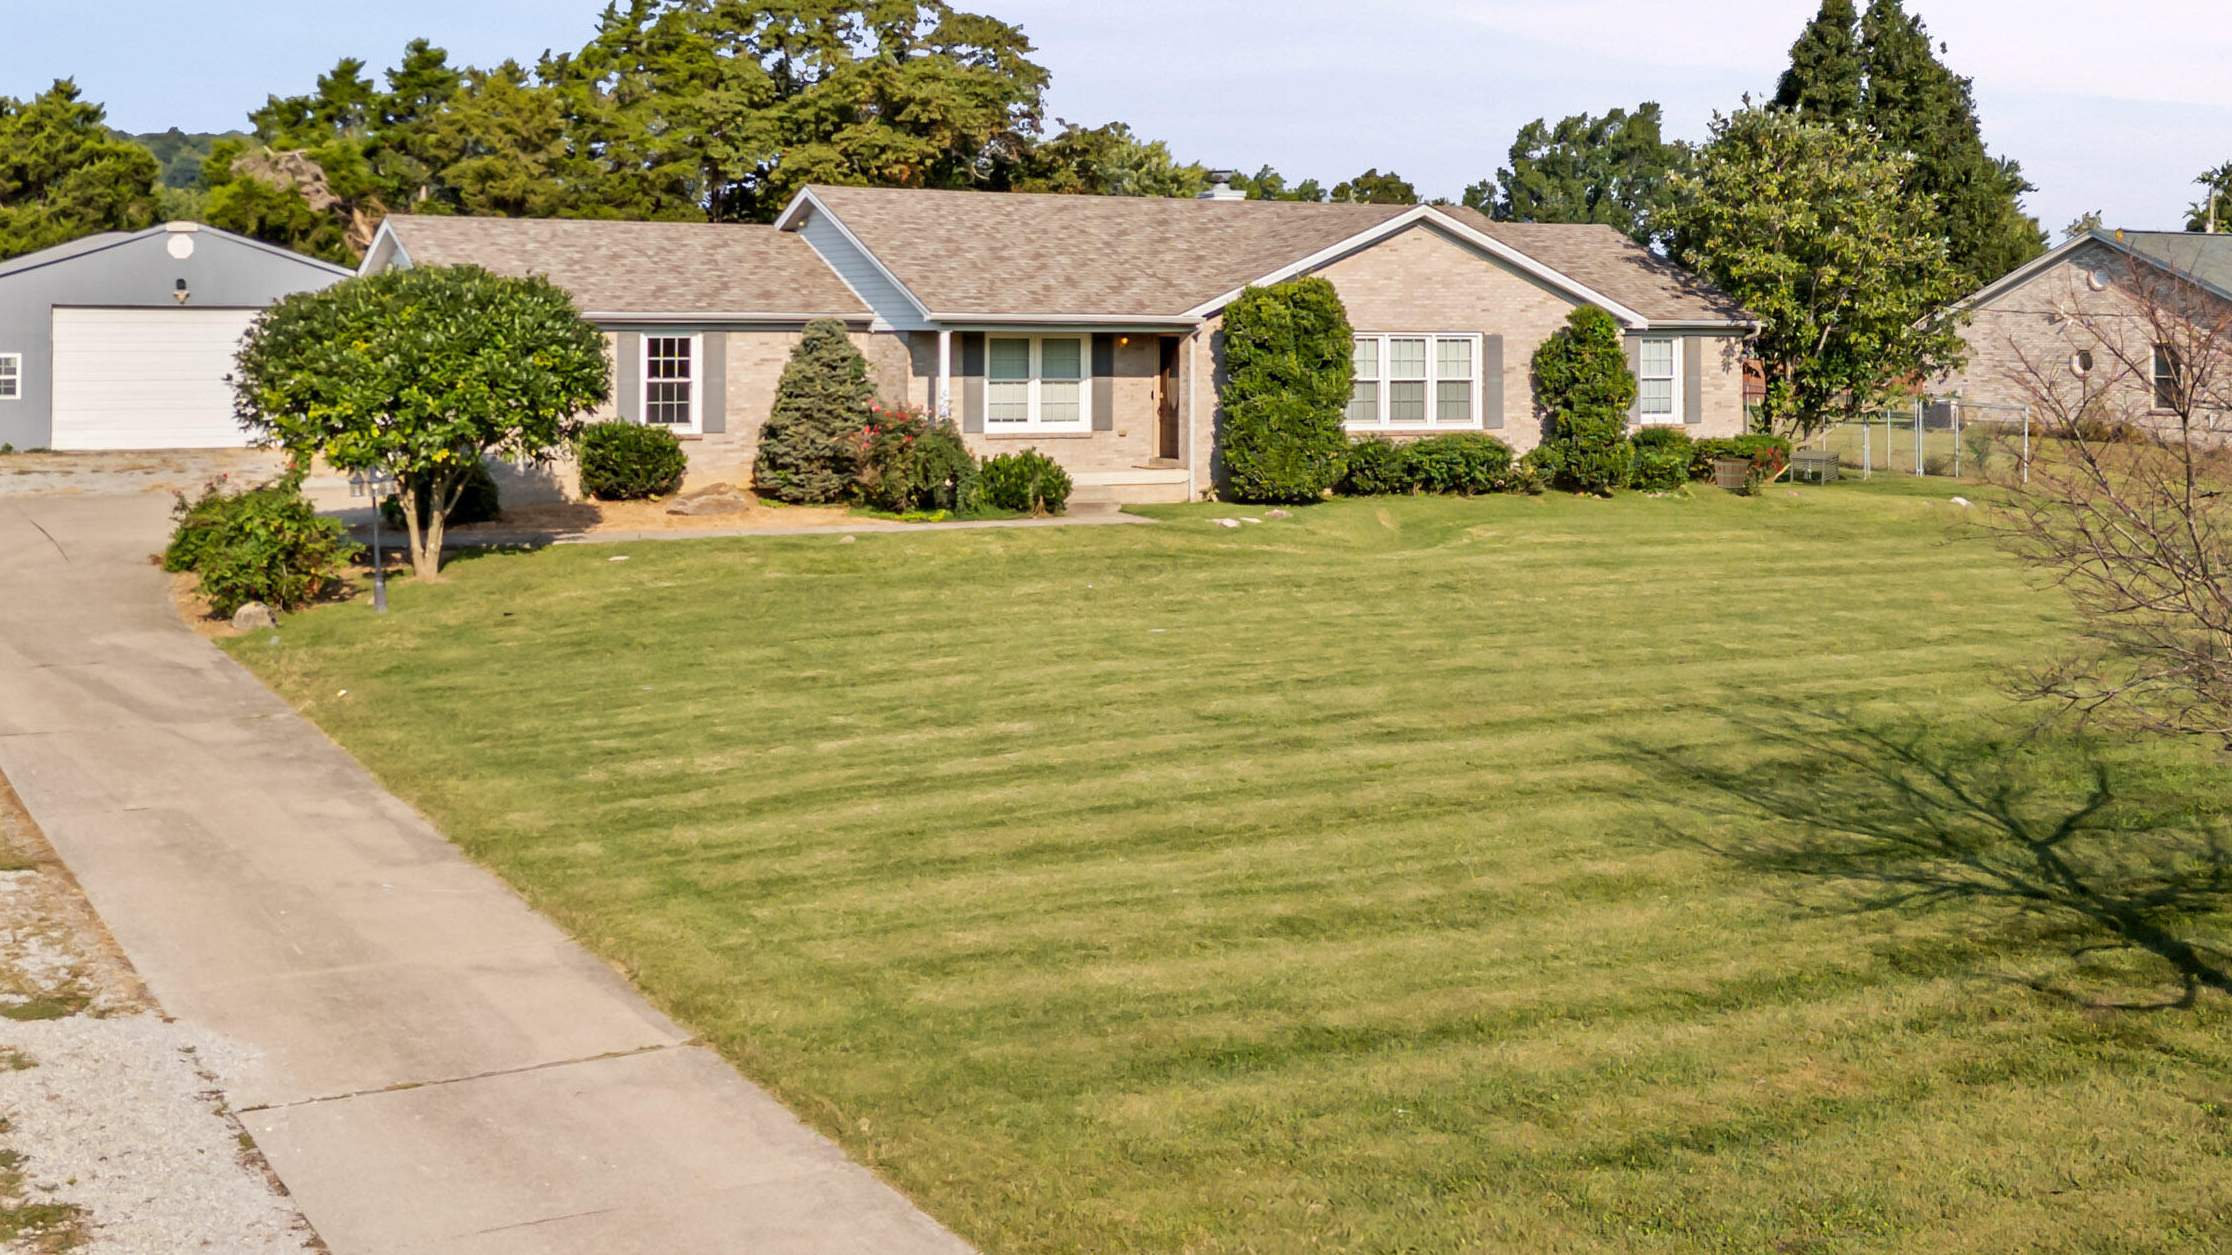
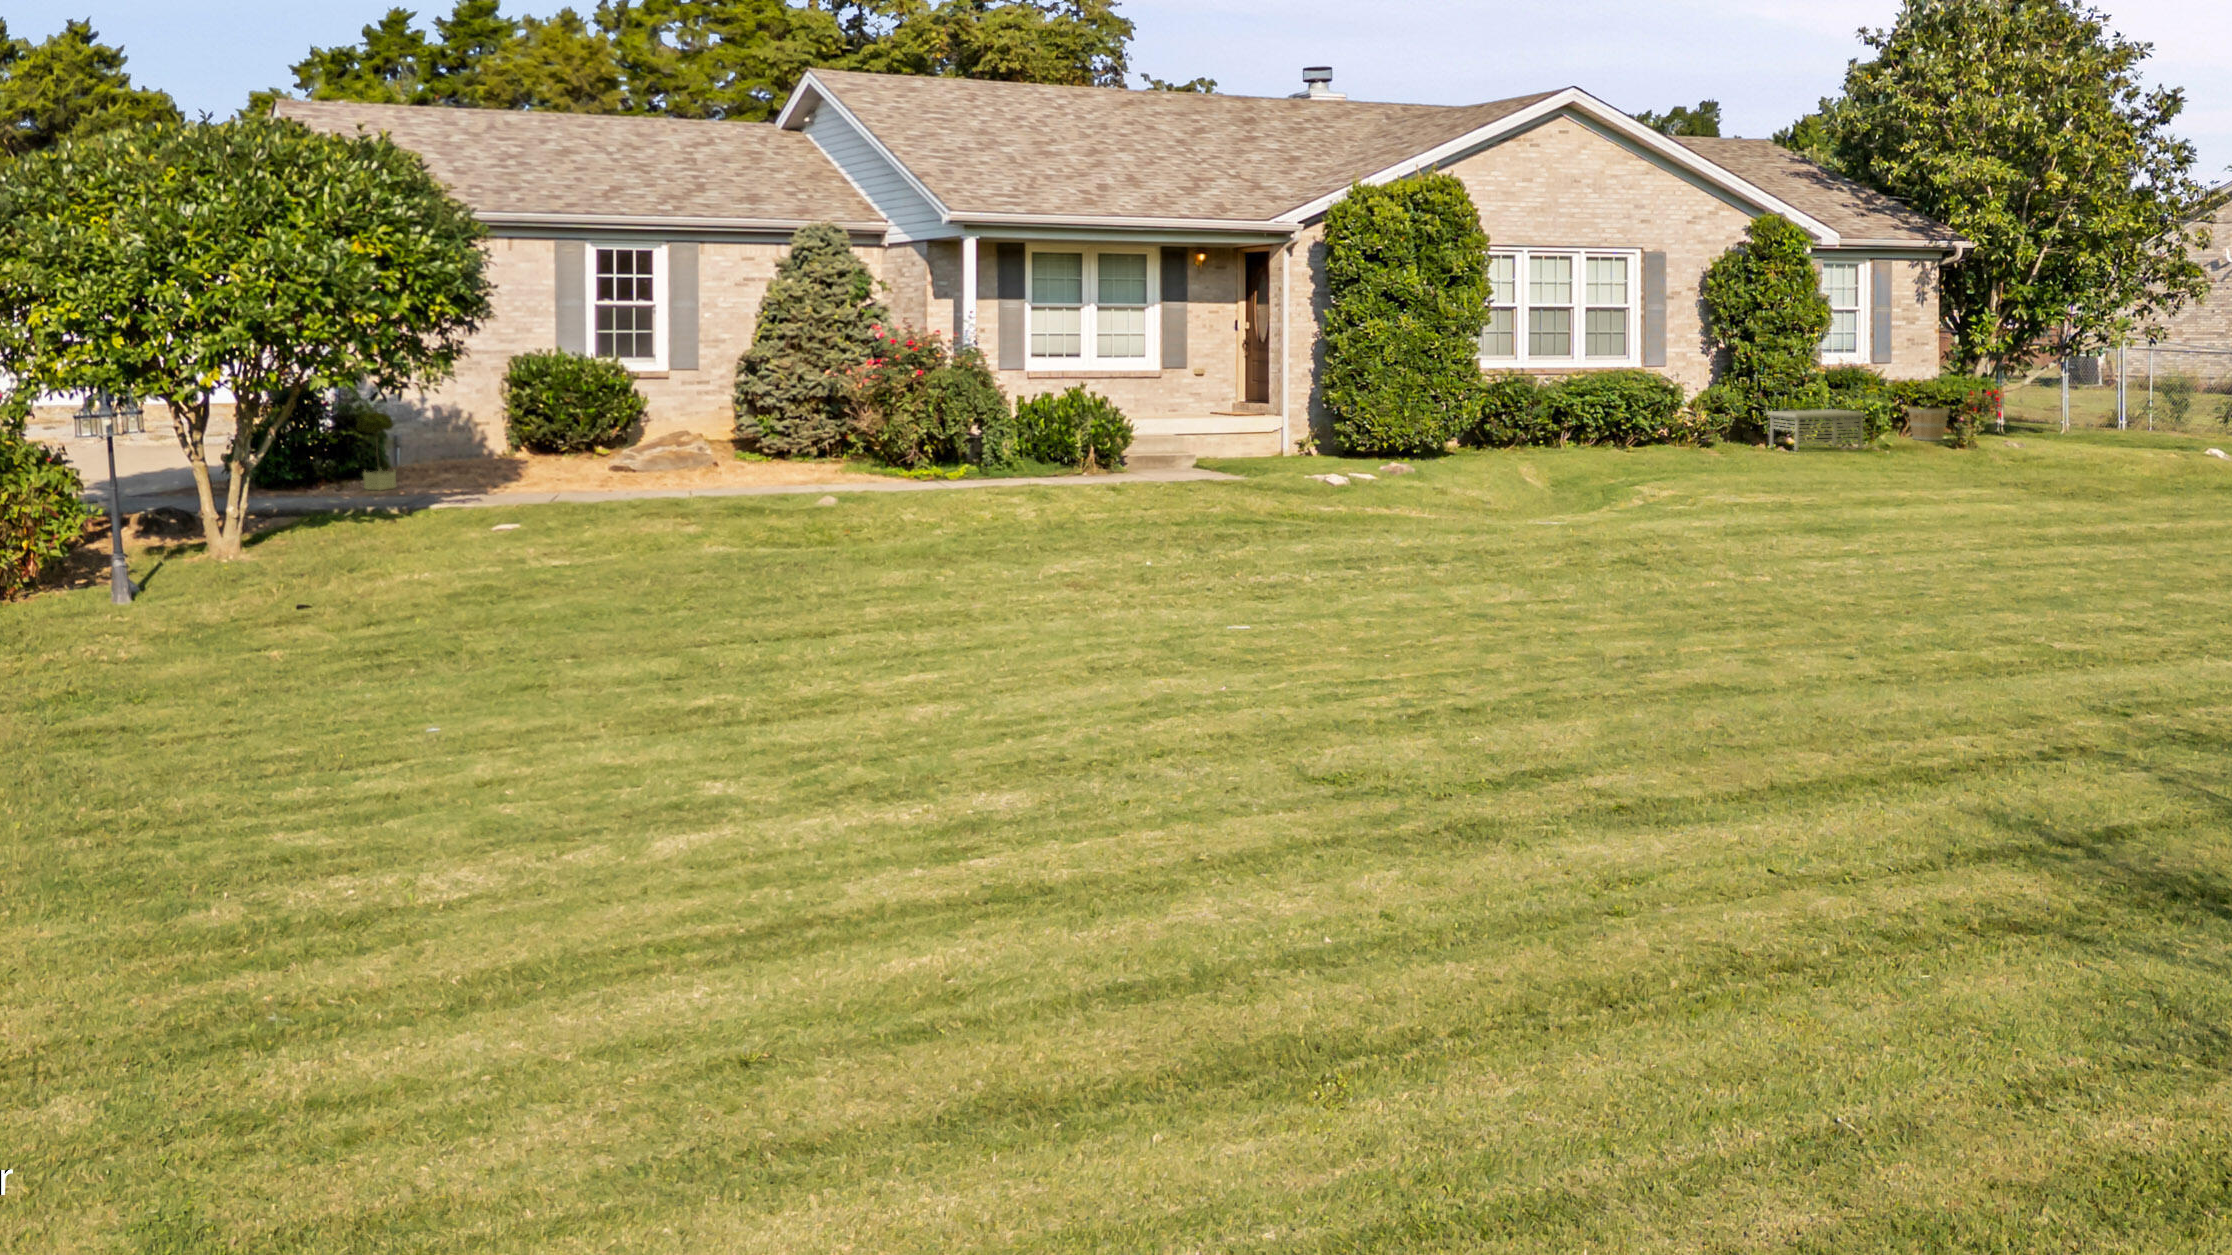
storage bench: present [1789,450,1841,486] -> present [1767,409,1865,451]
potted tree: none [501,469,528,528] -> present [357,412,396,490]

